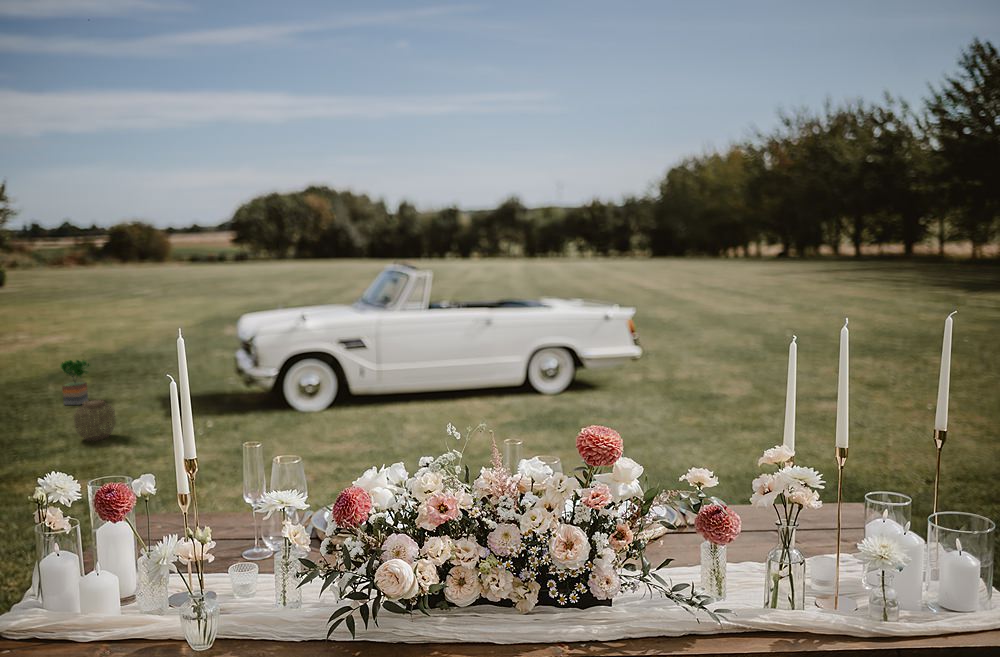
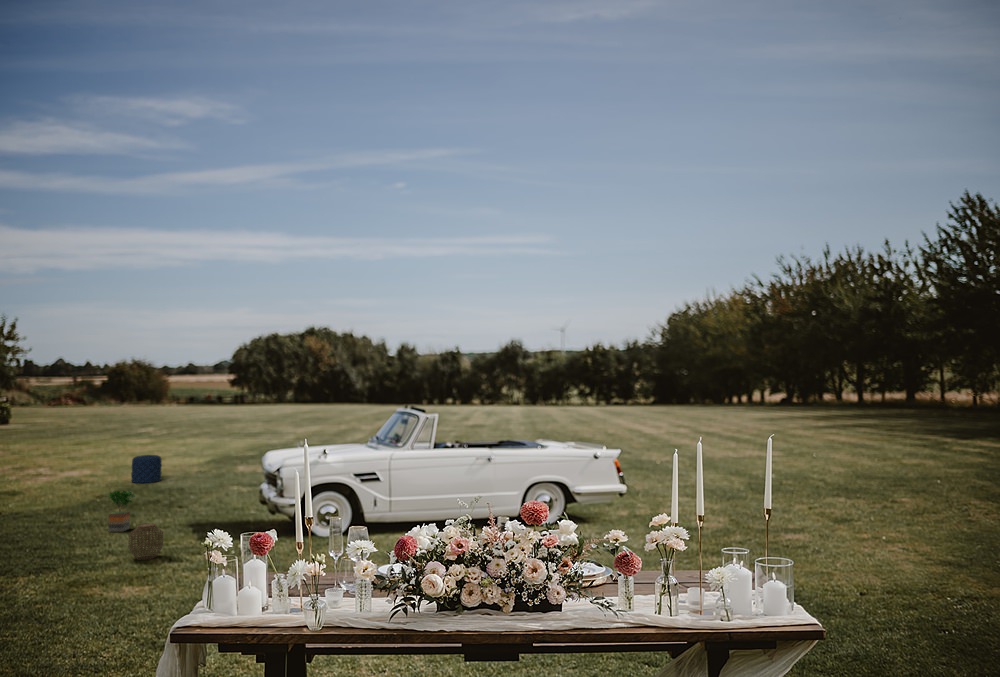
pouf: none [104,317,137,347] -> present [131,455,162,483]

